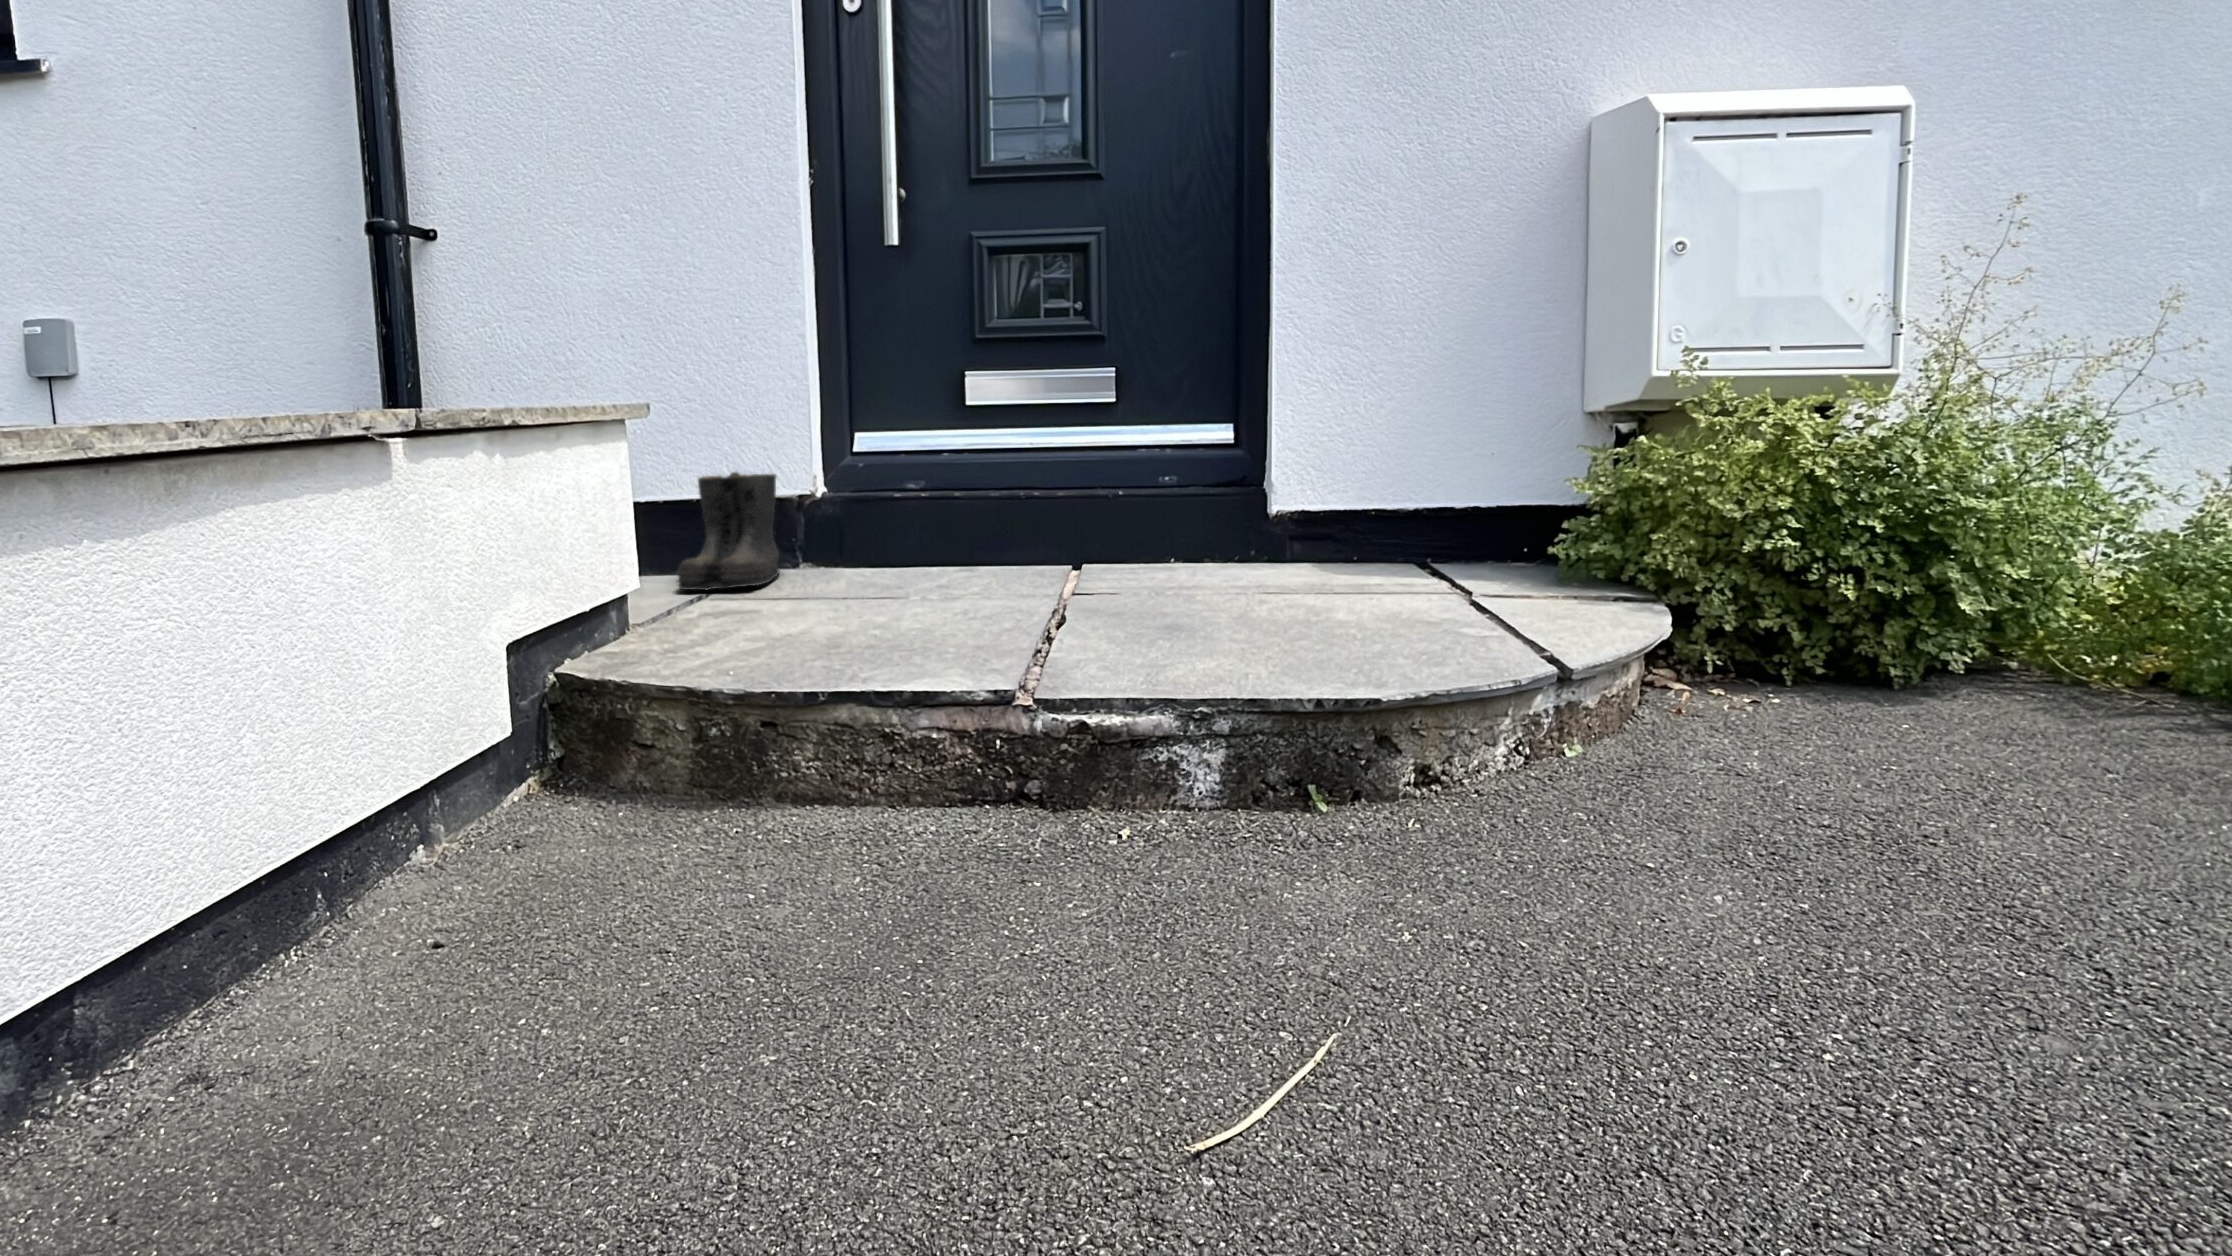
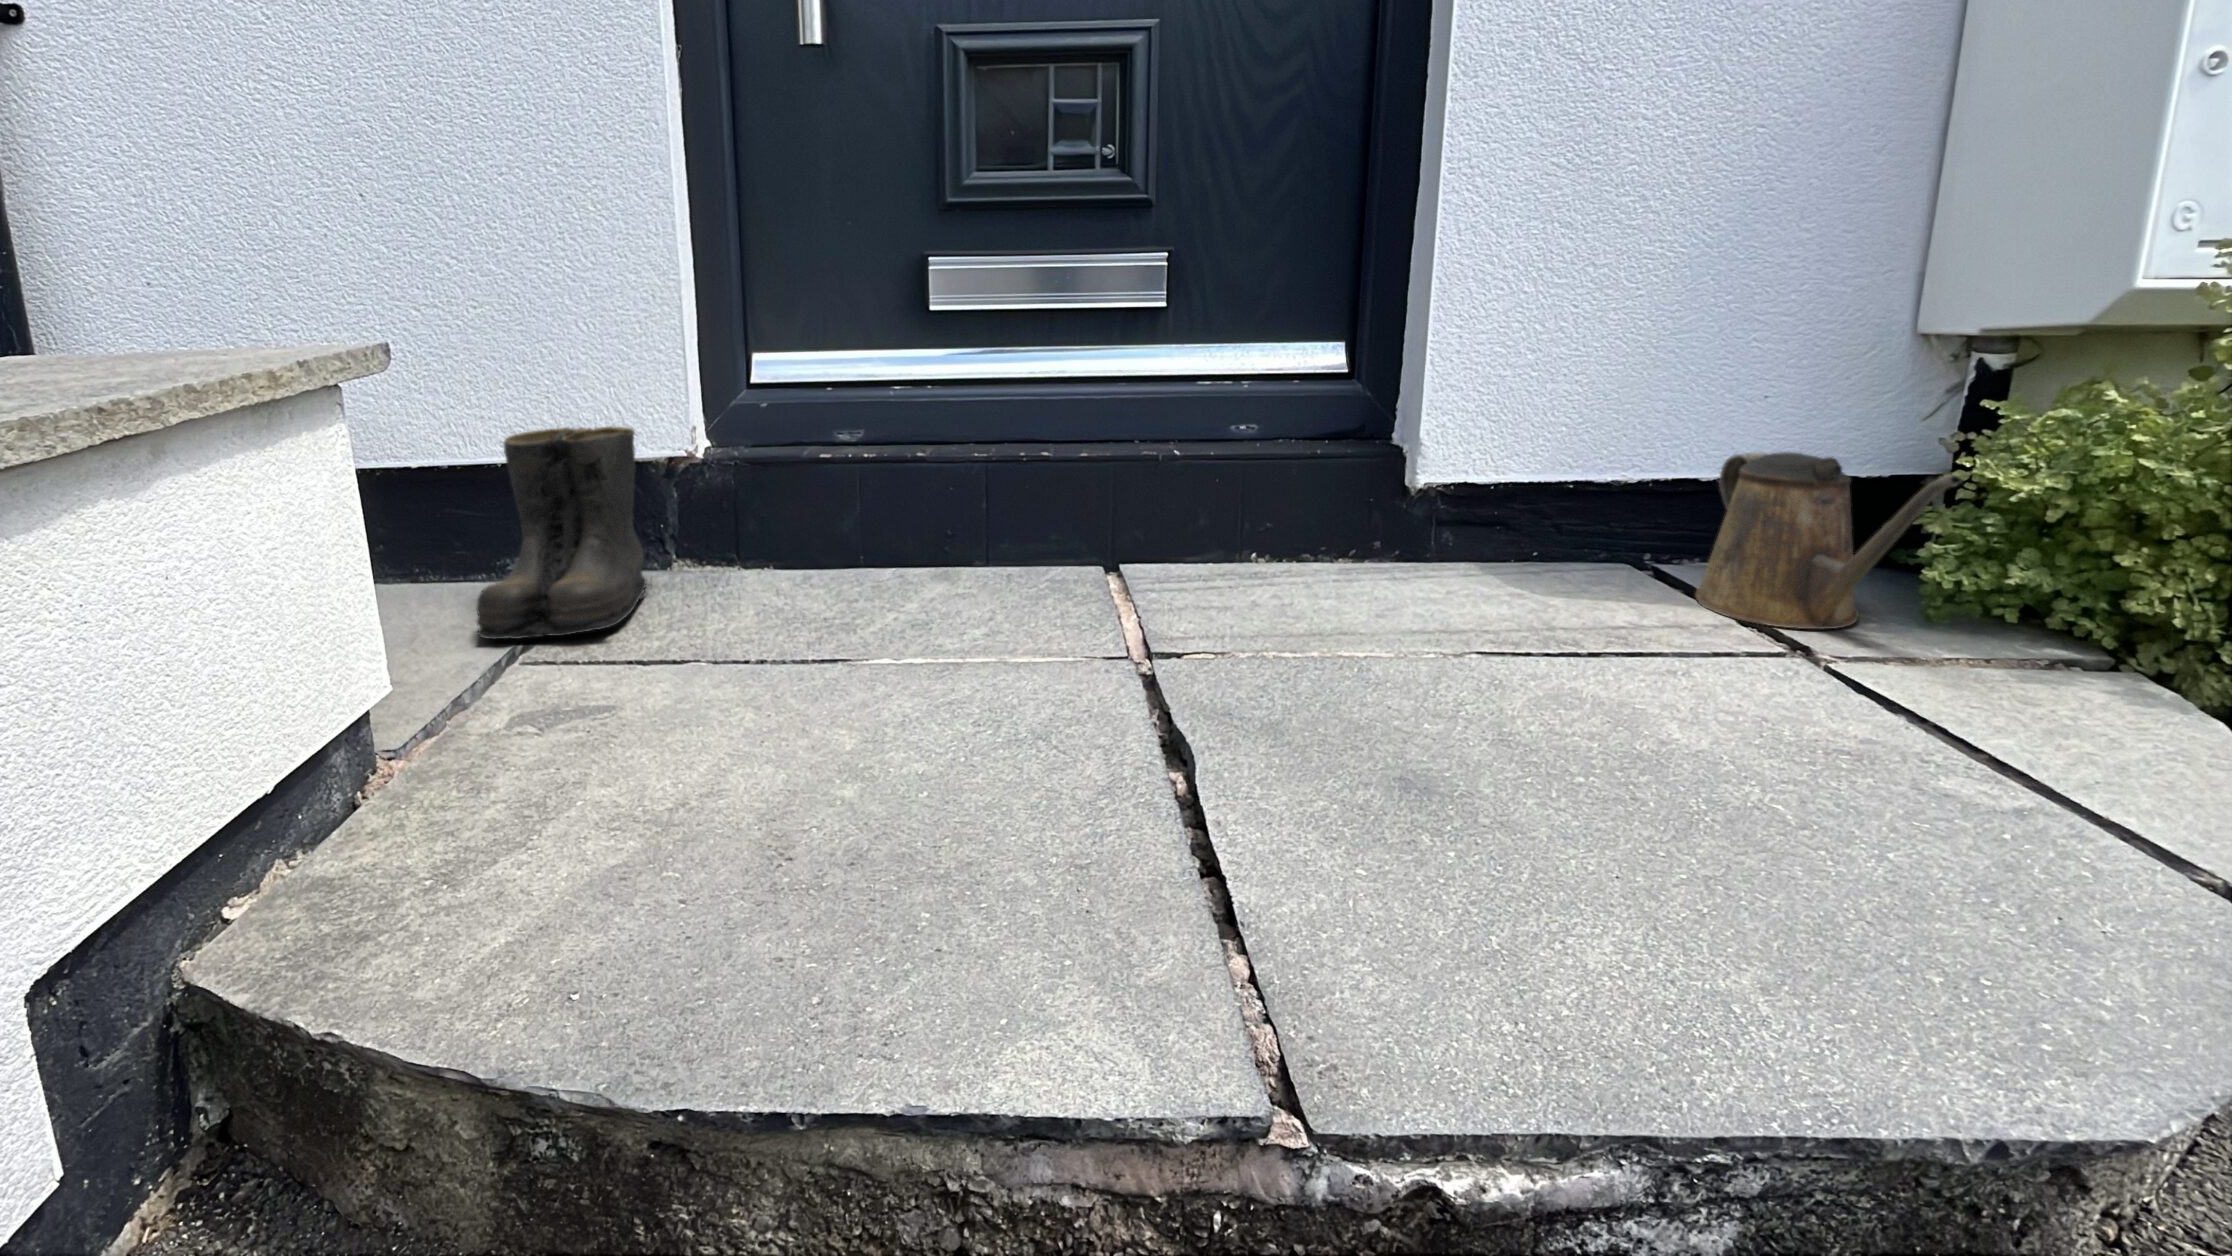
watering can: none [1437,477,1529,586] -> present [1695,452,1962,630]

